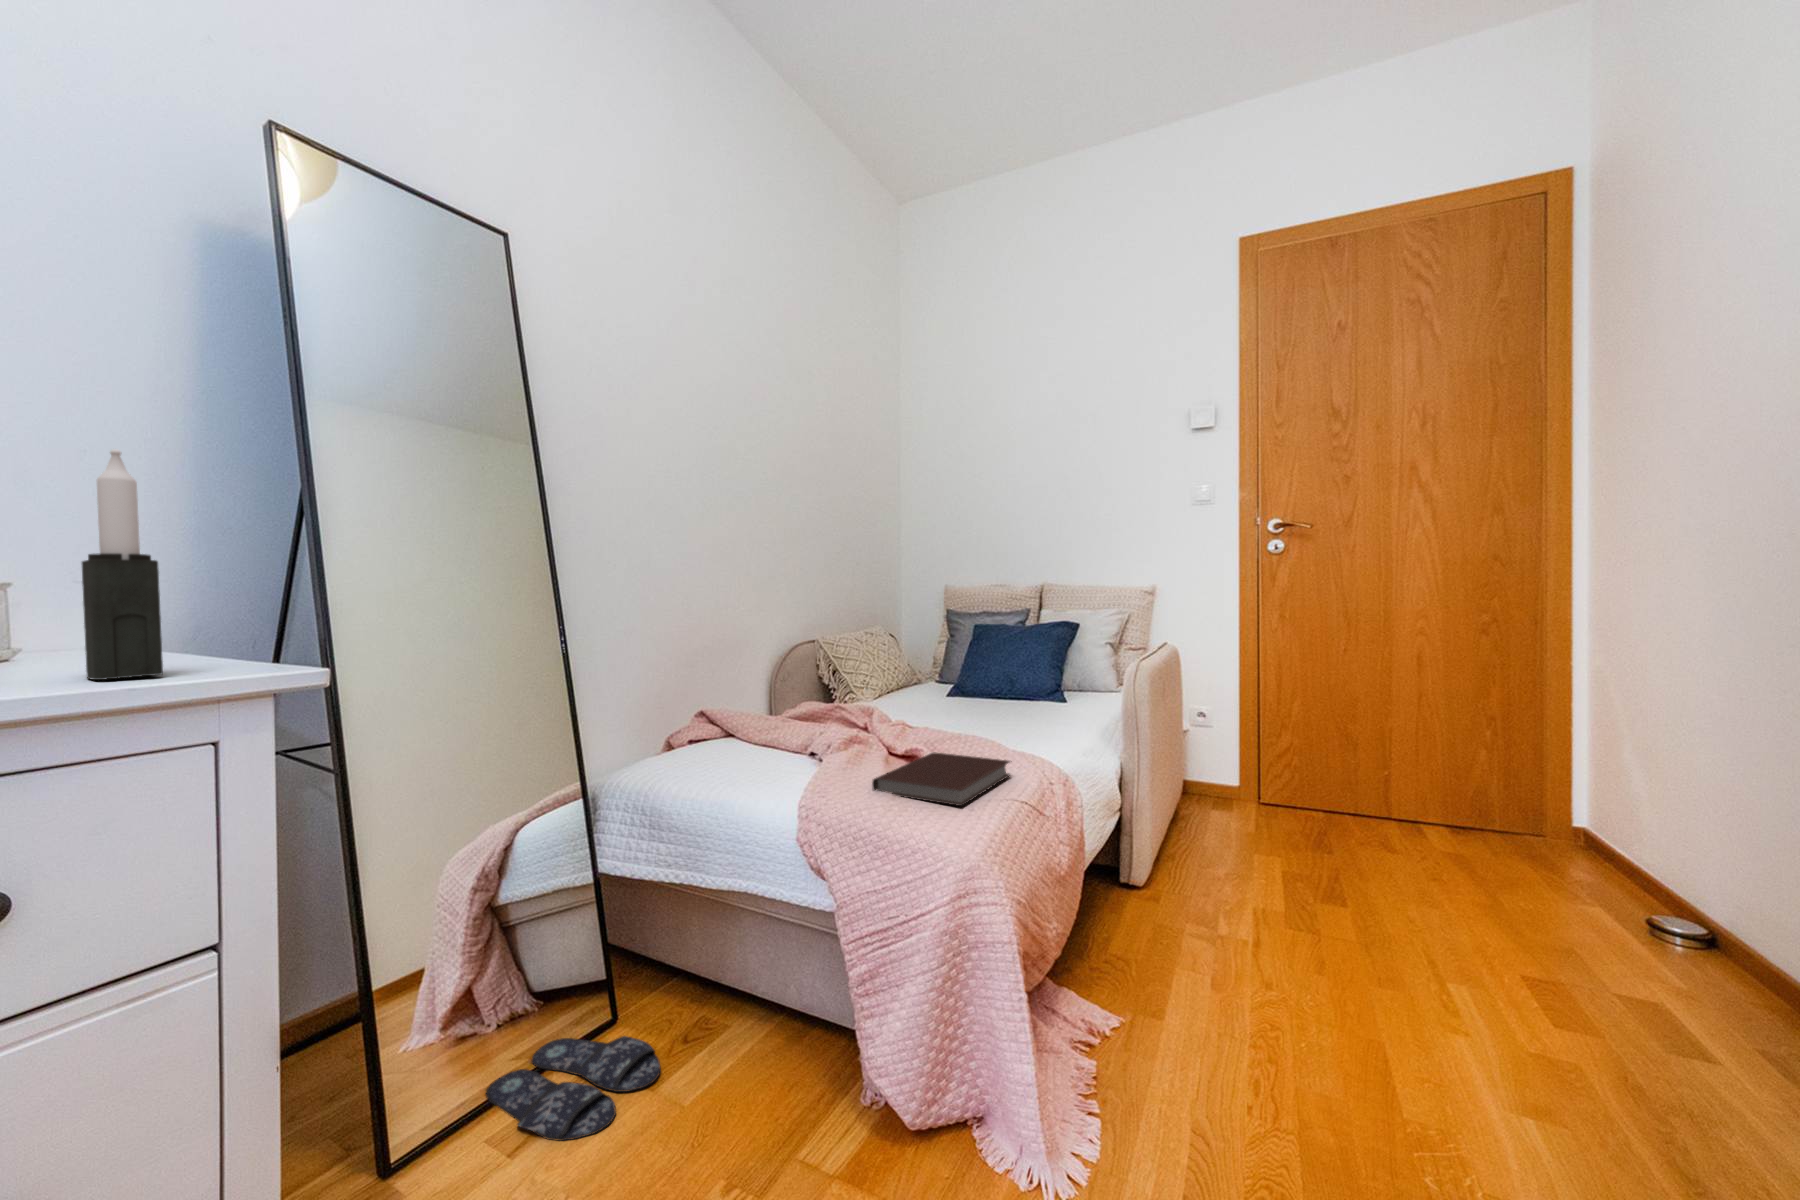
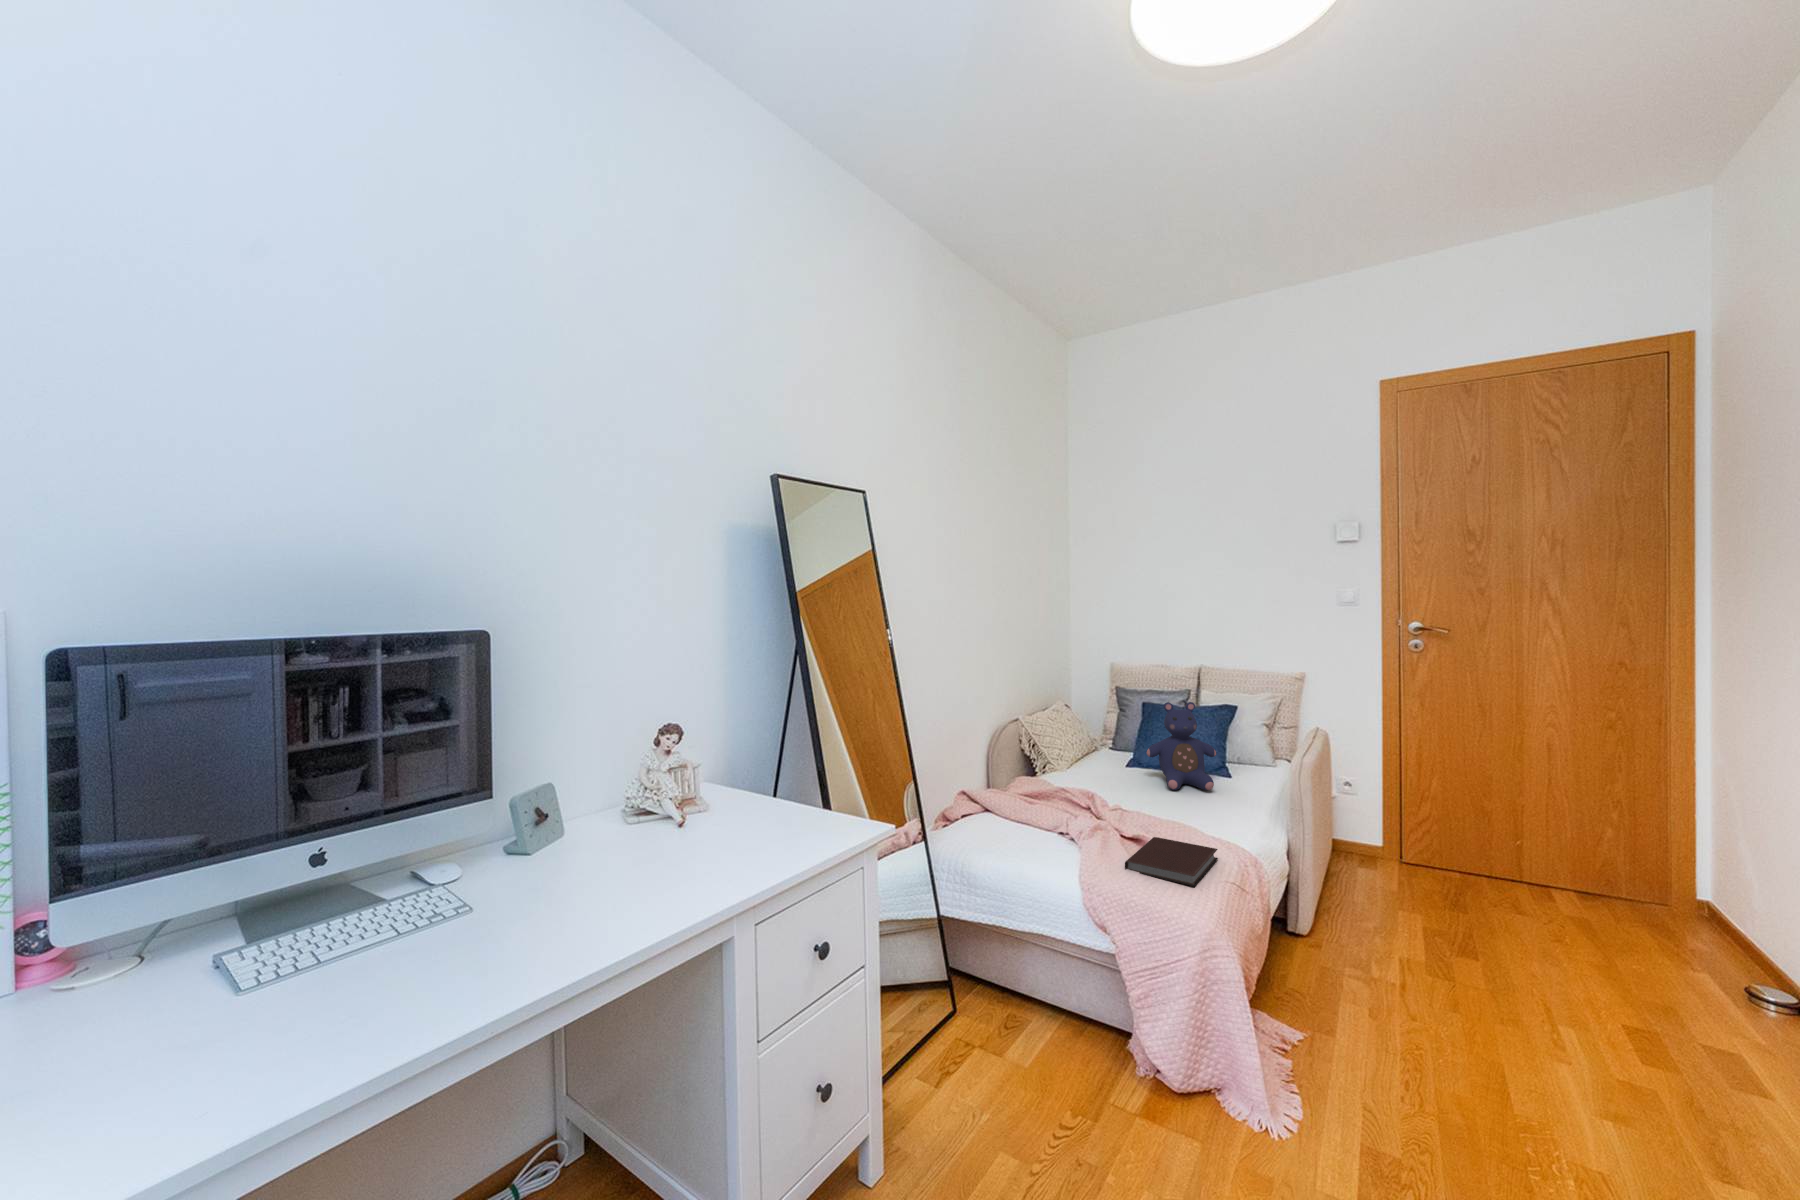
candle: present [82,449,163,680] -> none [802,724,831,837]
teddy bear: none [961,605,1045,713] -> present [1147,702,1216,790]
slippers: present [486,1036,661,1141] -> none [896,1020,999,1081]

